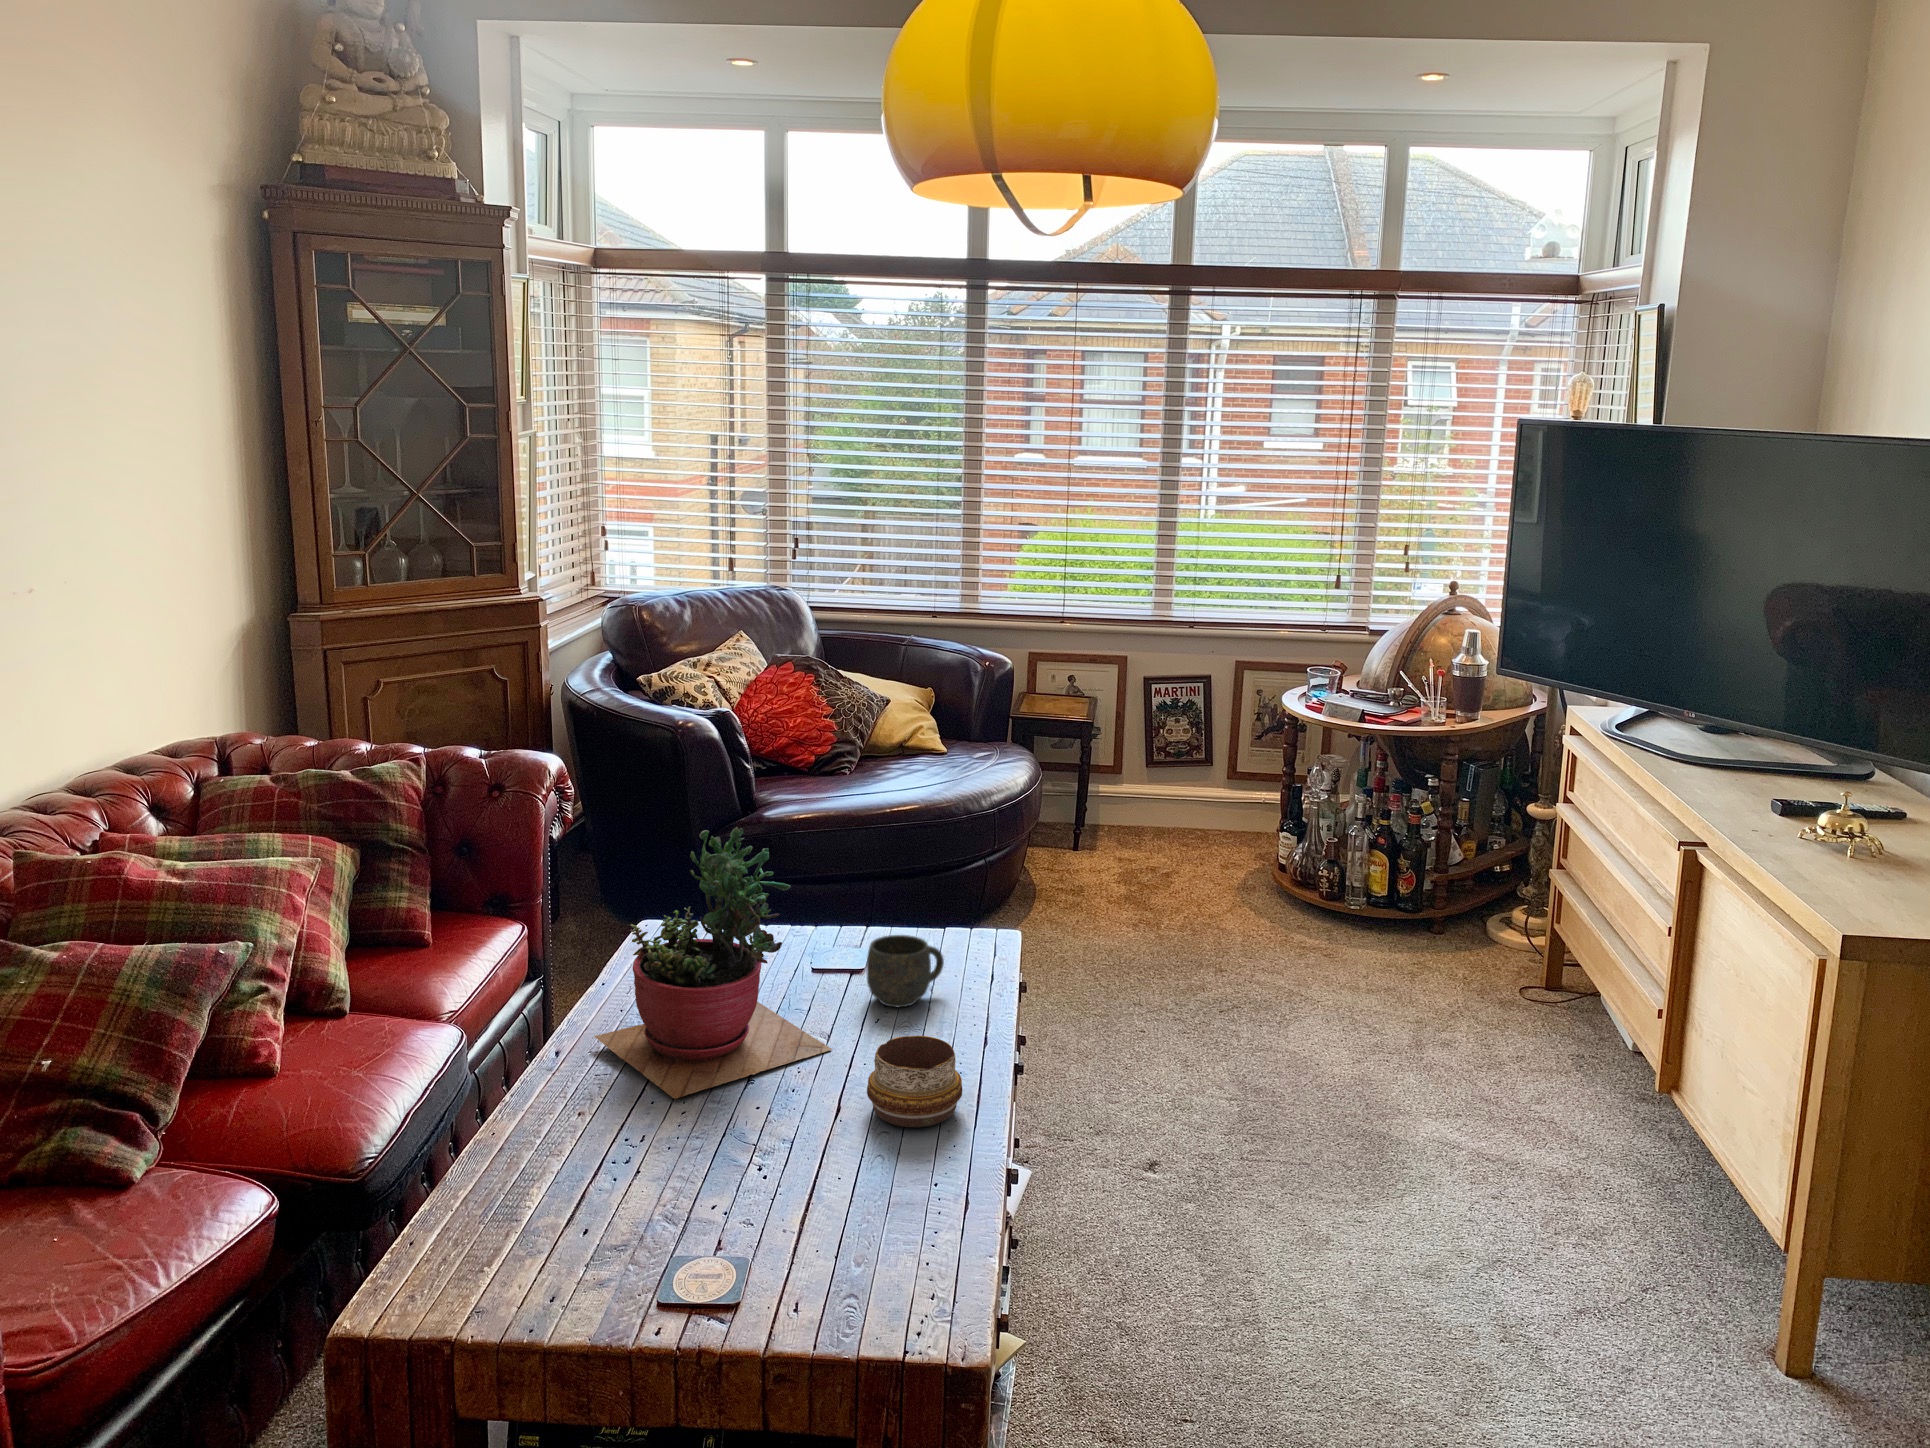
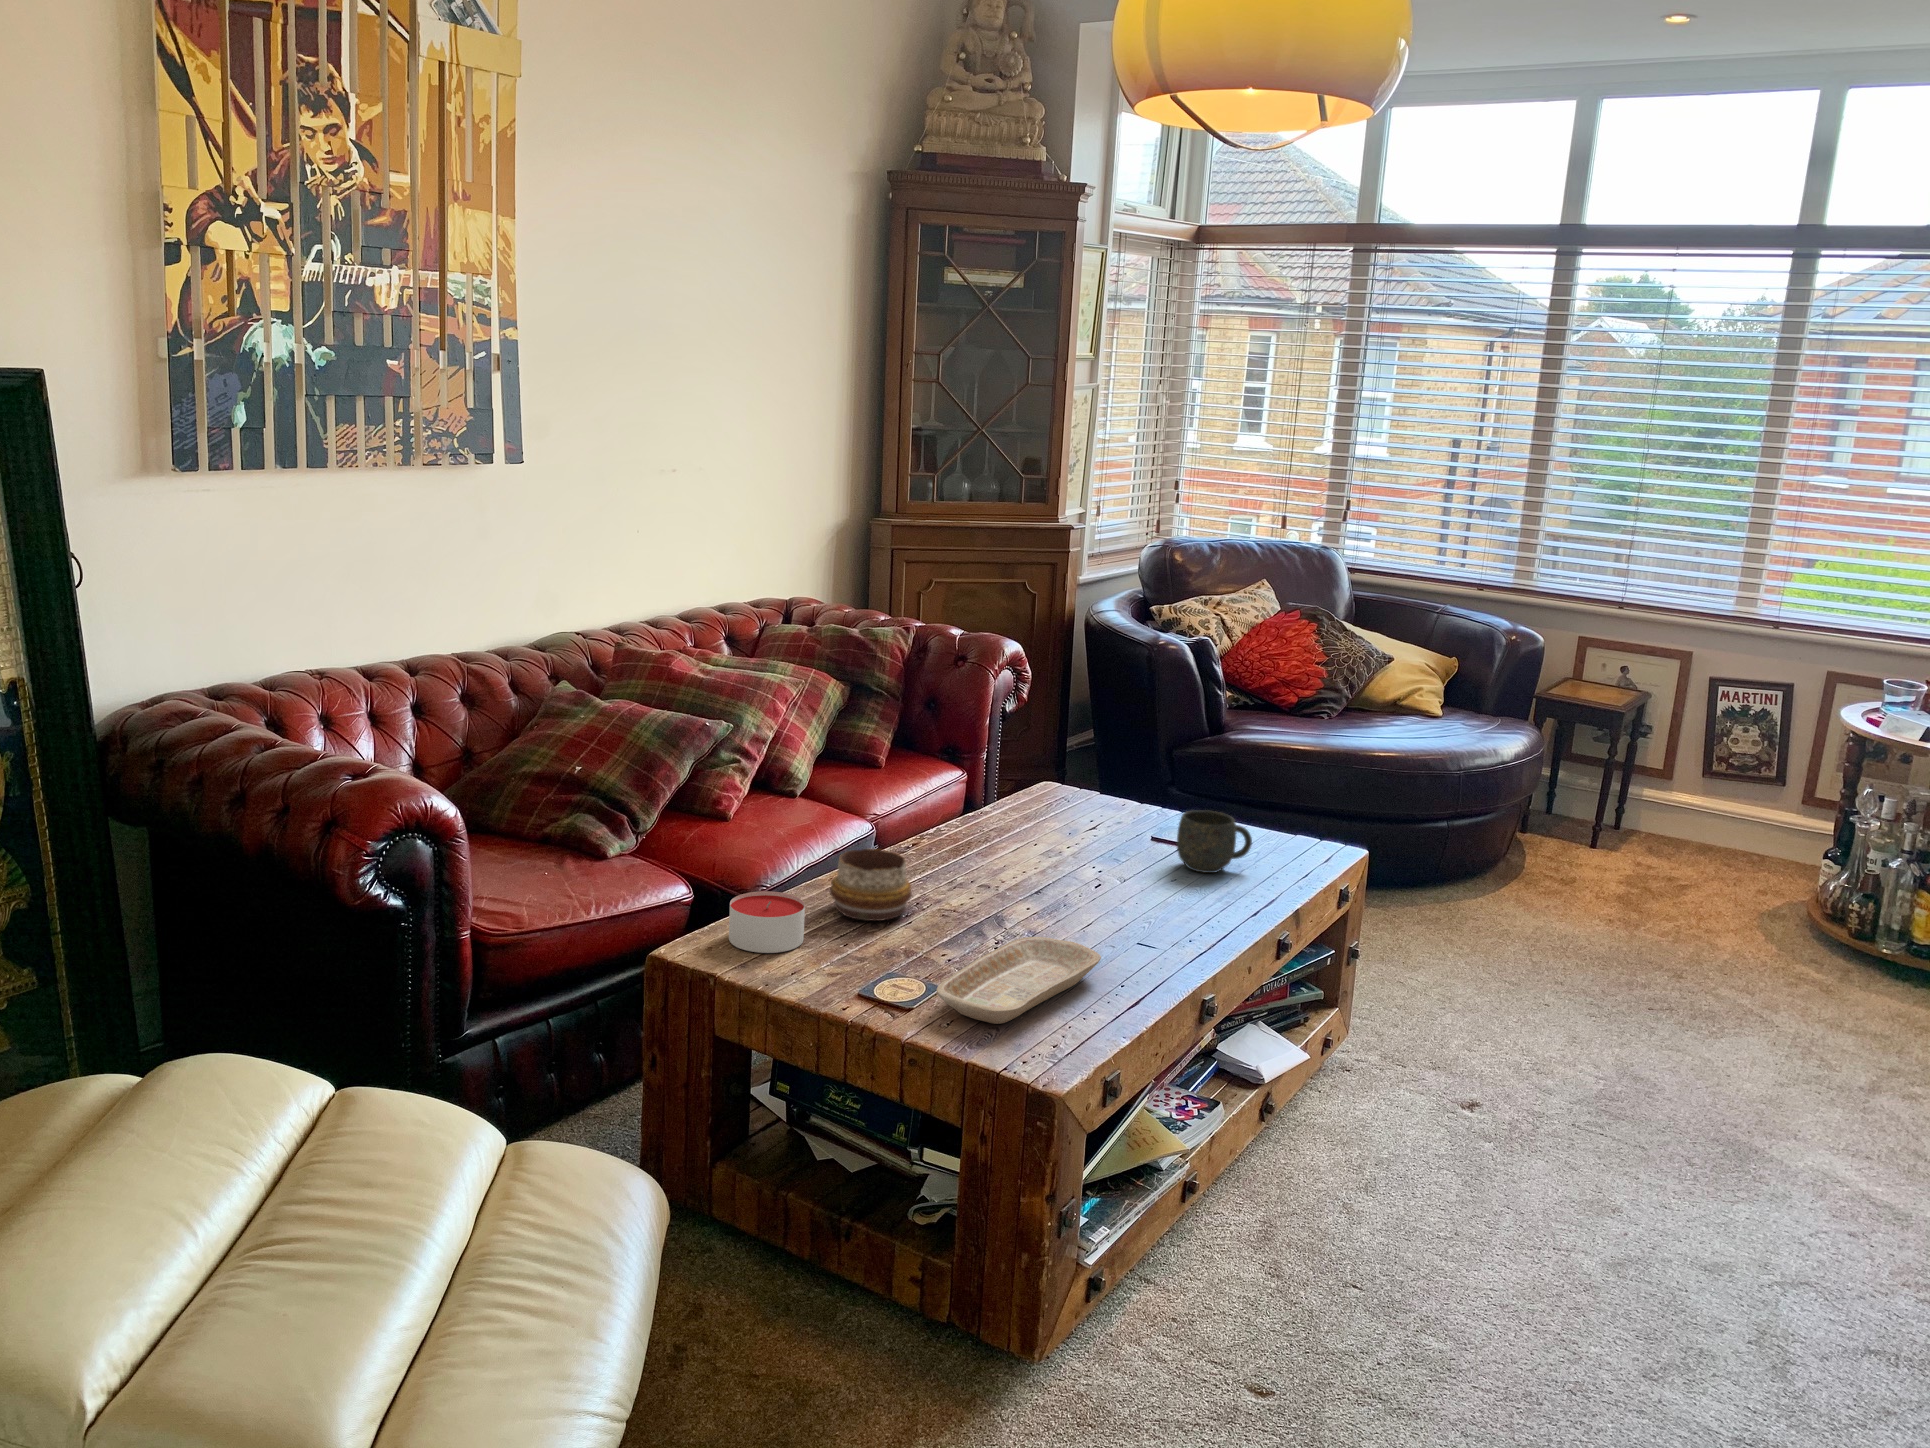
succulent plant: present [594,827,832,1099] -> none [938,679,1117,886]
decorative bowl: present [867,1036,962,1127] -> present [830,849,912,921]
tray: none [780,1154,920,1304] -> present [937,937,1101,1024]
candle: none [431,1193,539,1294] -> present [729,891,805,953]

